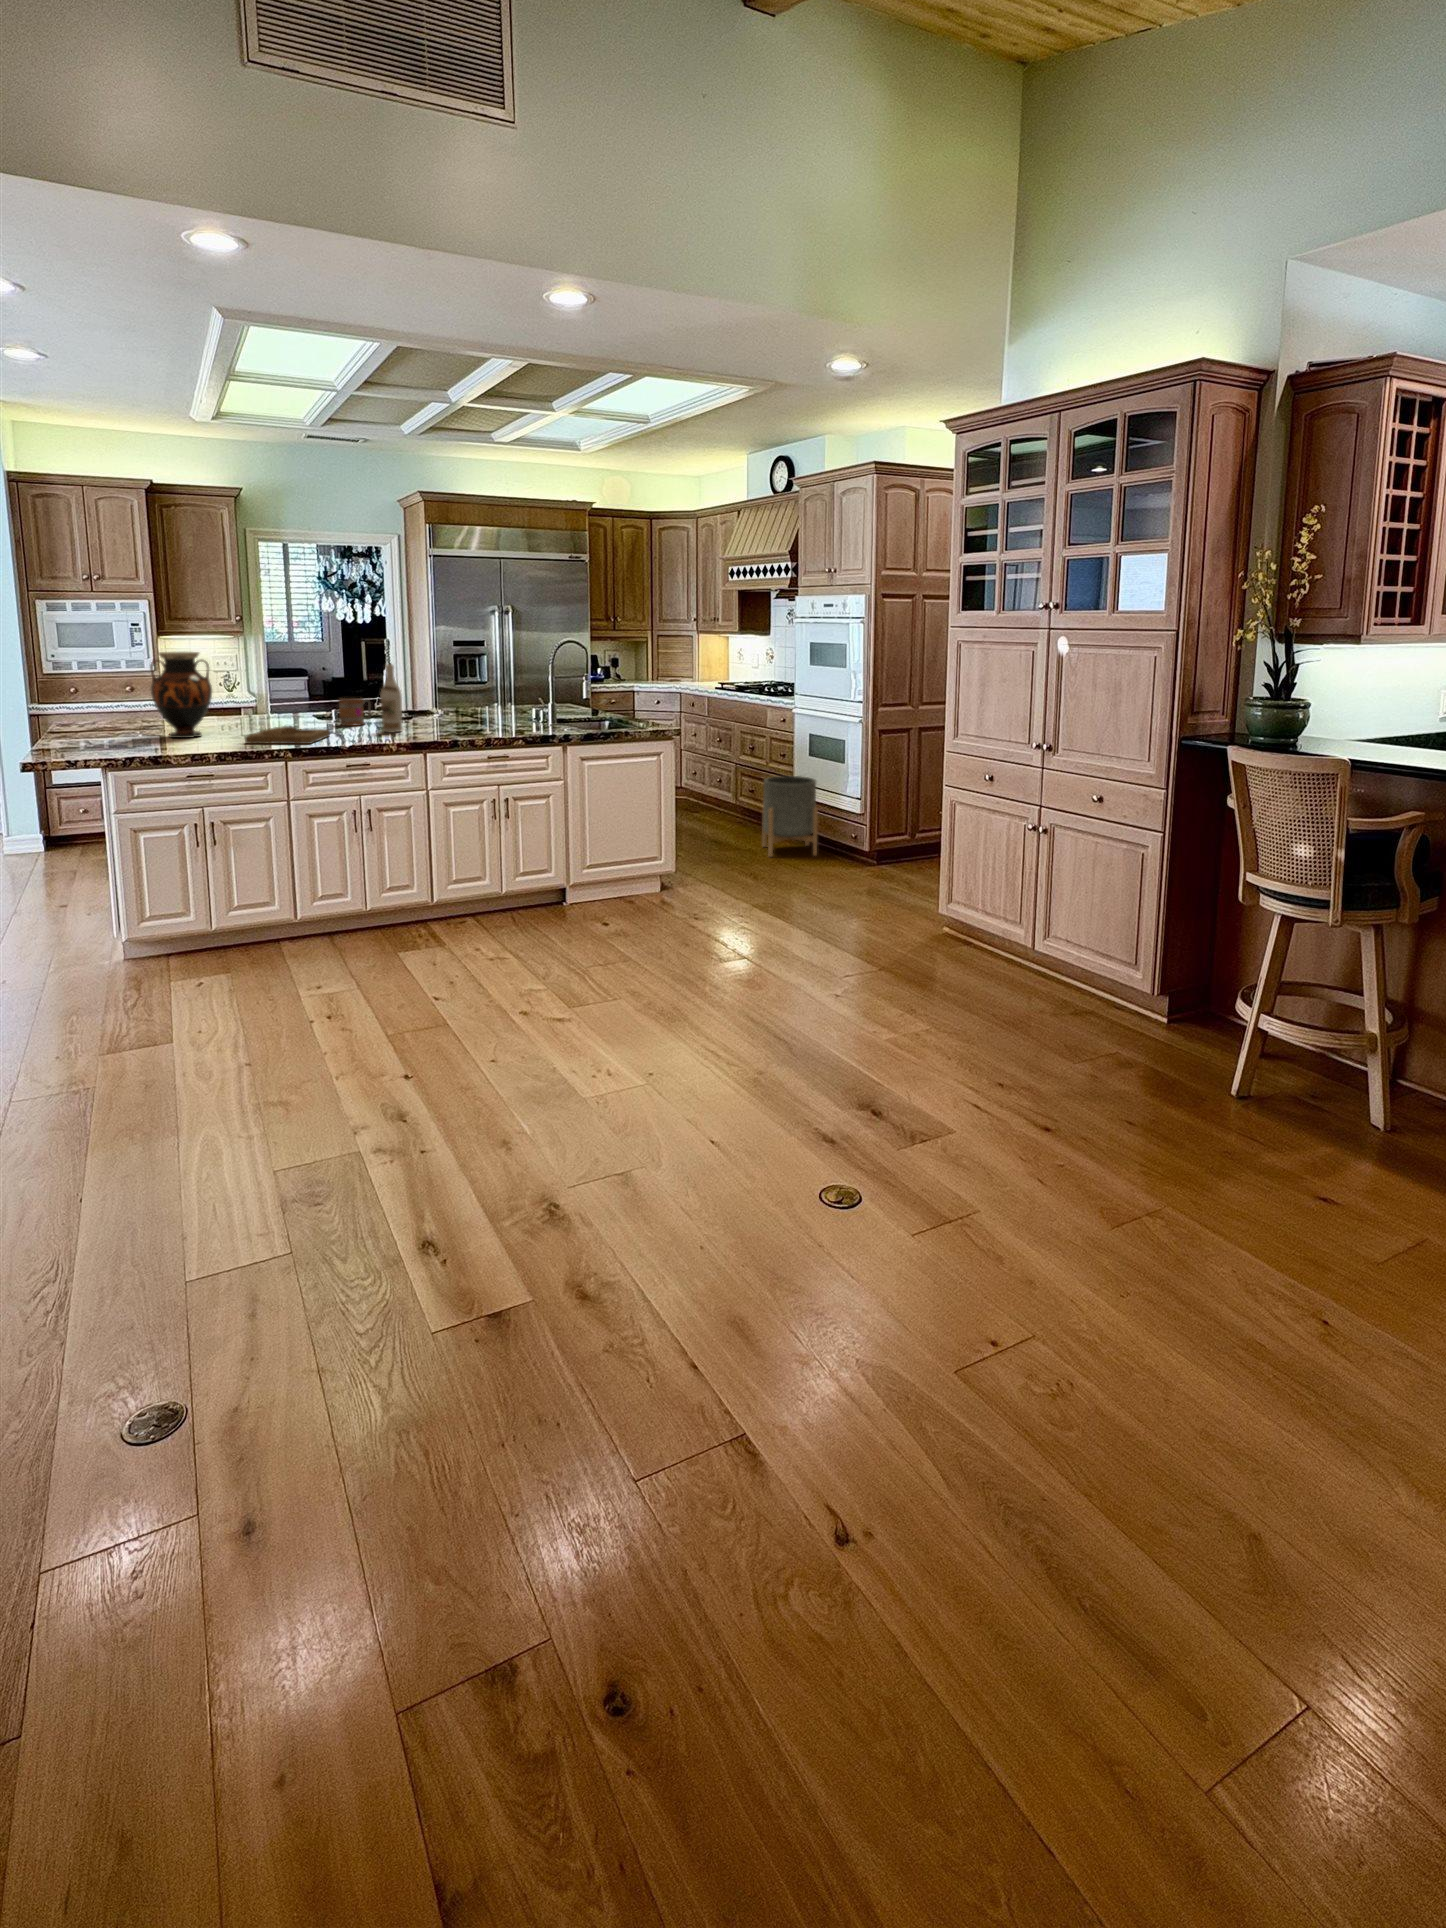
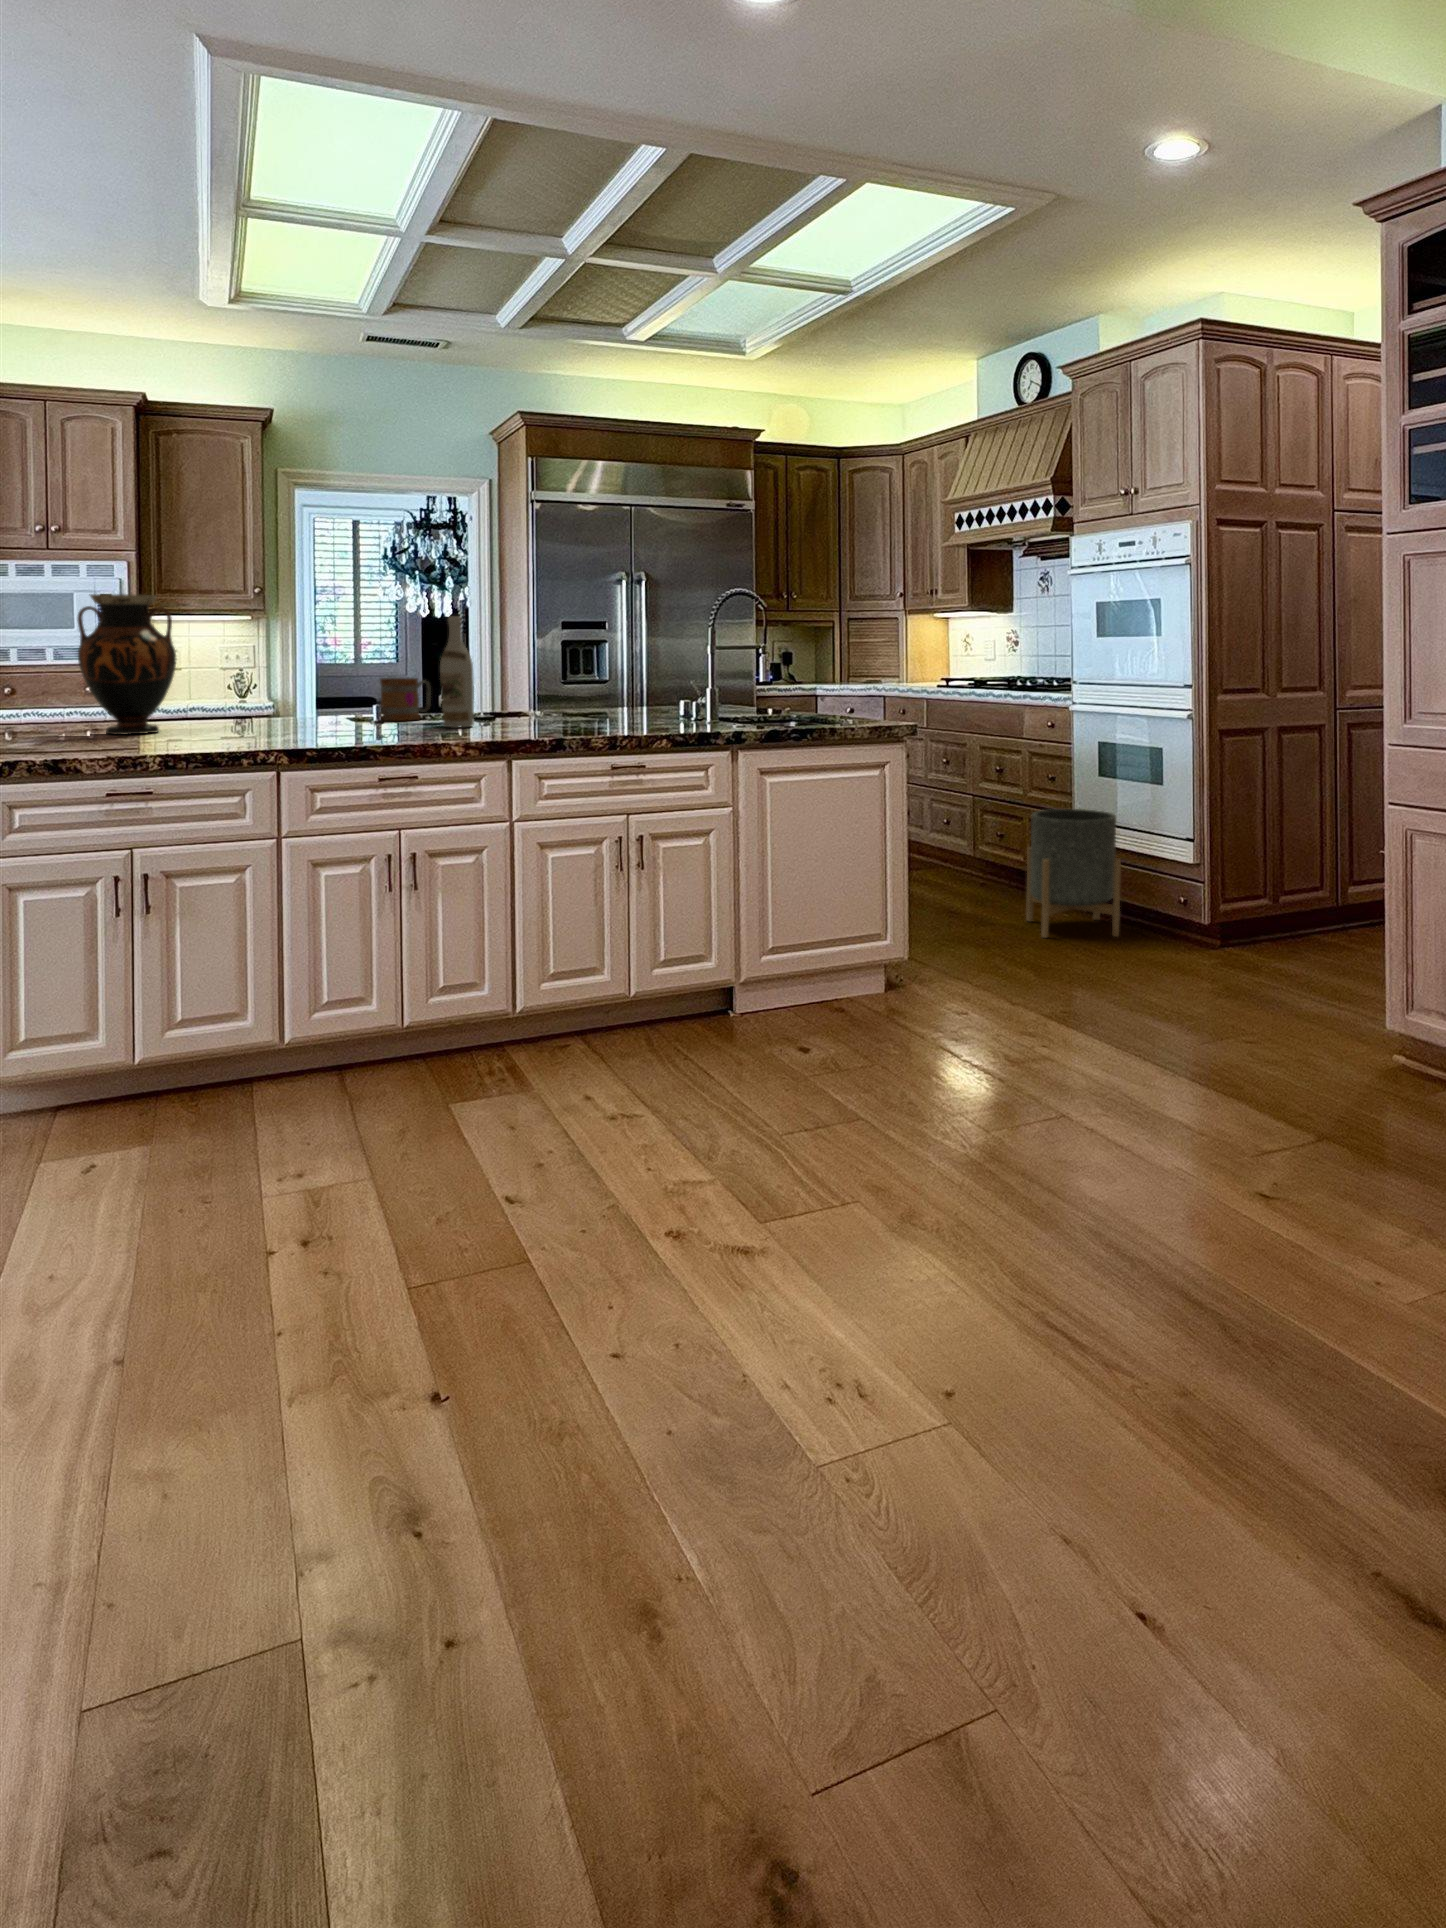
tray: present [245,726,330,744] -> none [214,714,357,740]

